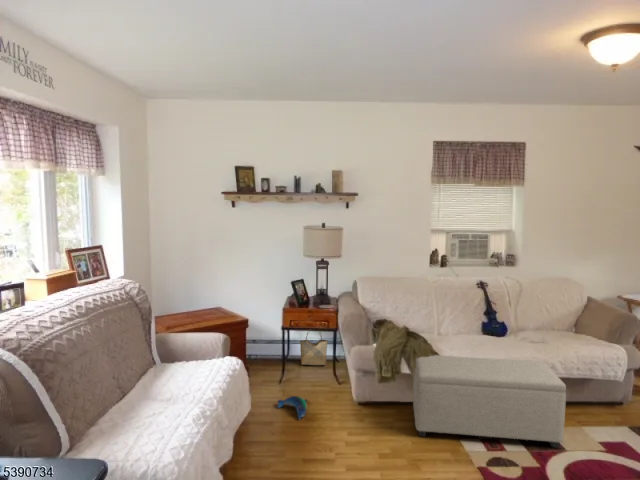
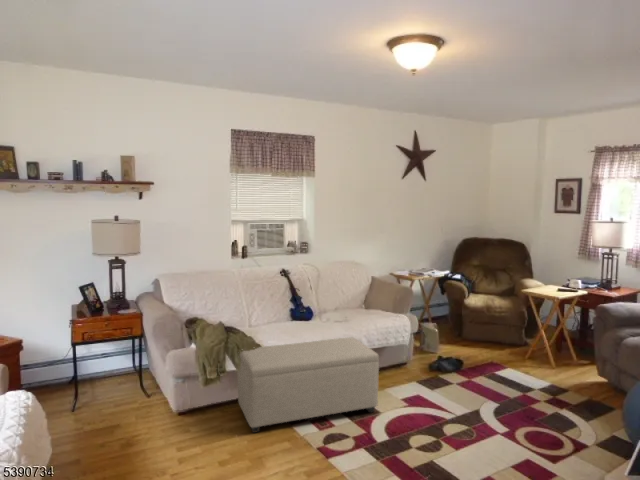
woven basket: present [300,333,328,365] -> none [90,337,125,385]
plush toy: present [277,396,307,419] -> none [78,422,119,450]

